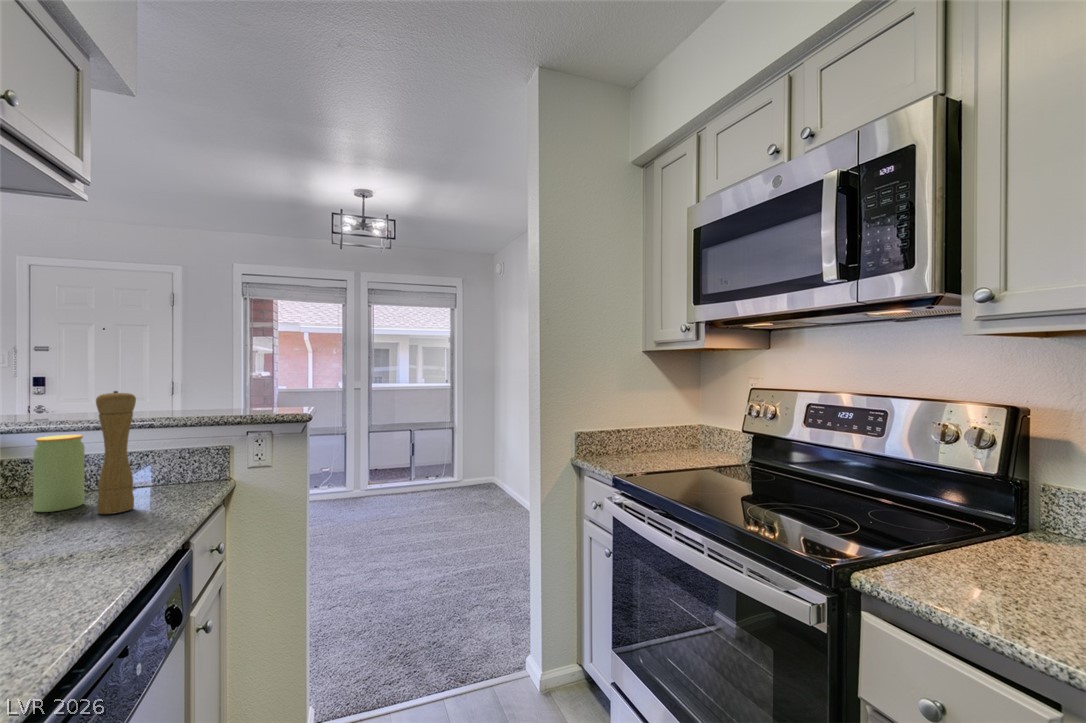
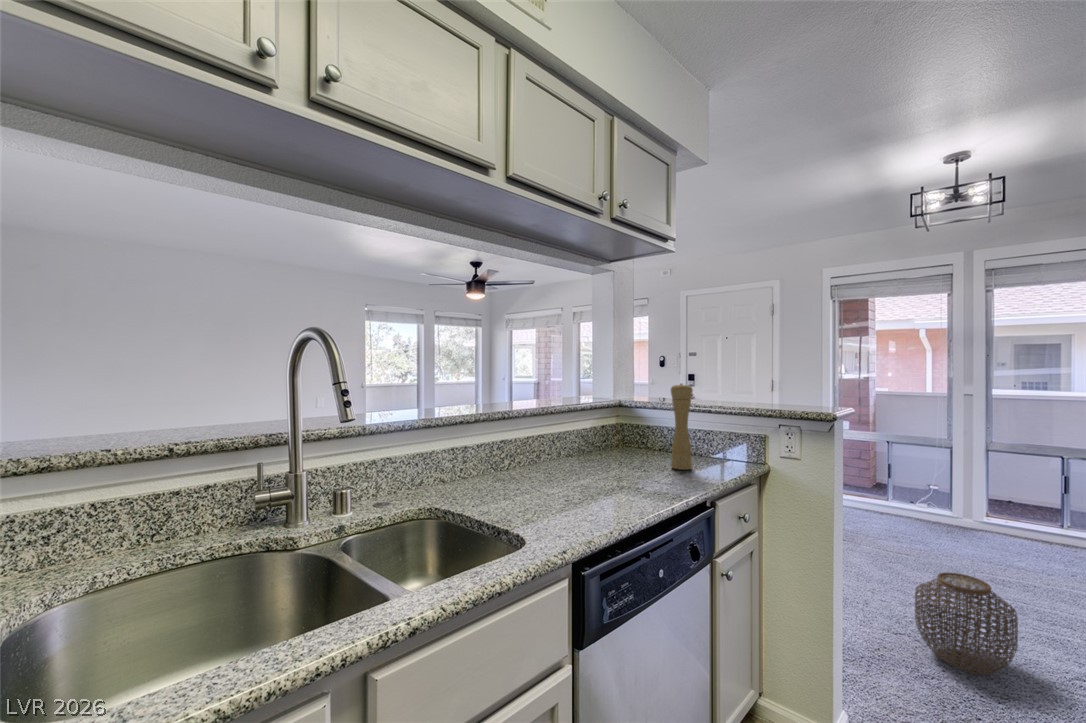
jar: present [33,435,85,512] -> none [646,411,670,461]
woven basket: none [346,534,413,614] -> present [915,572,1018,675]

